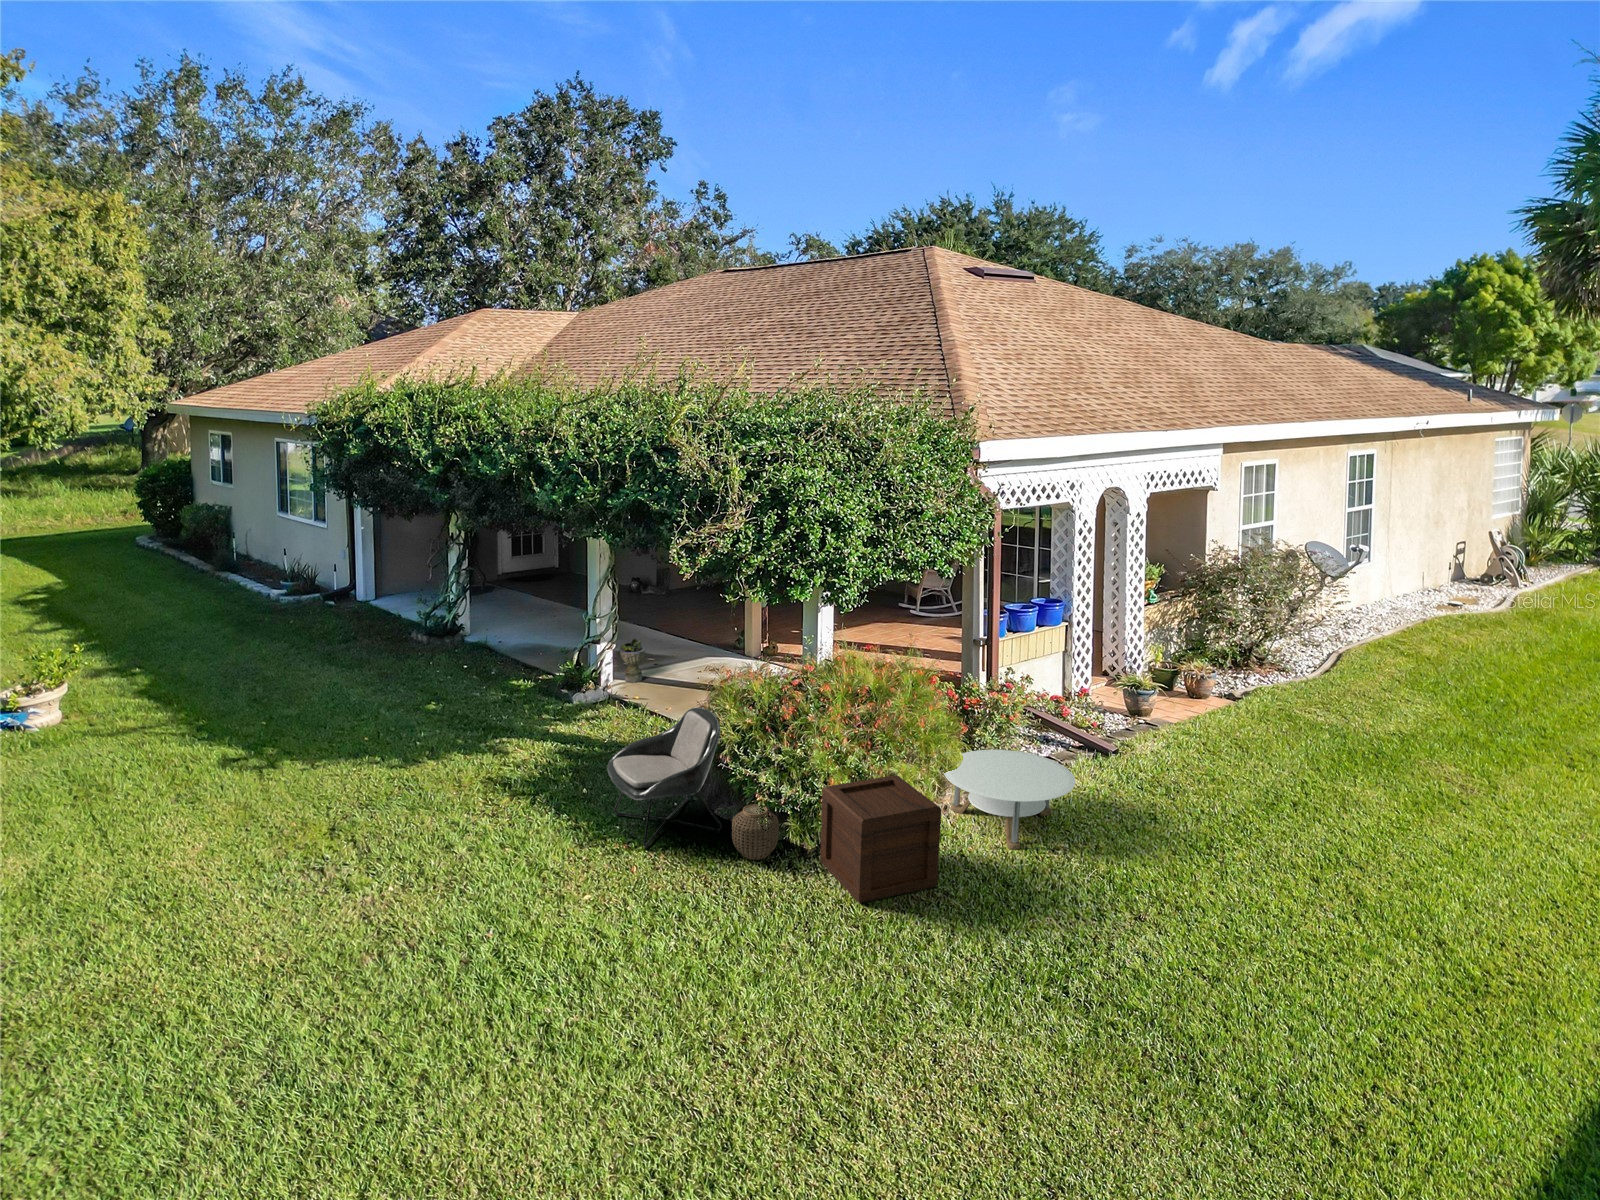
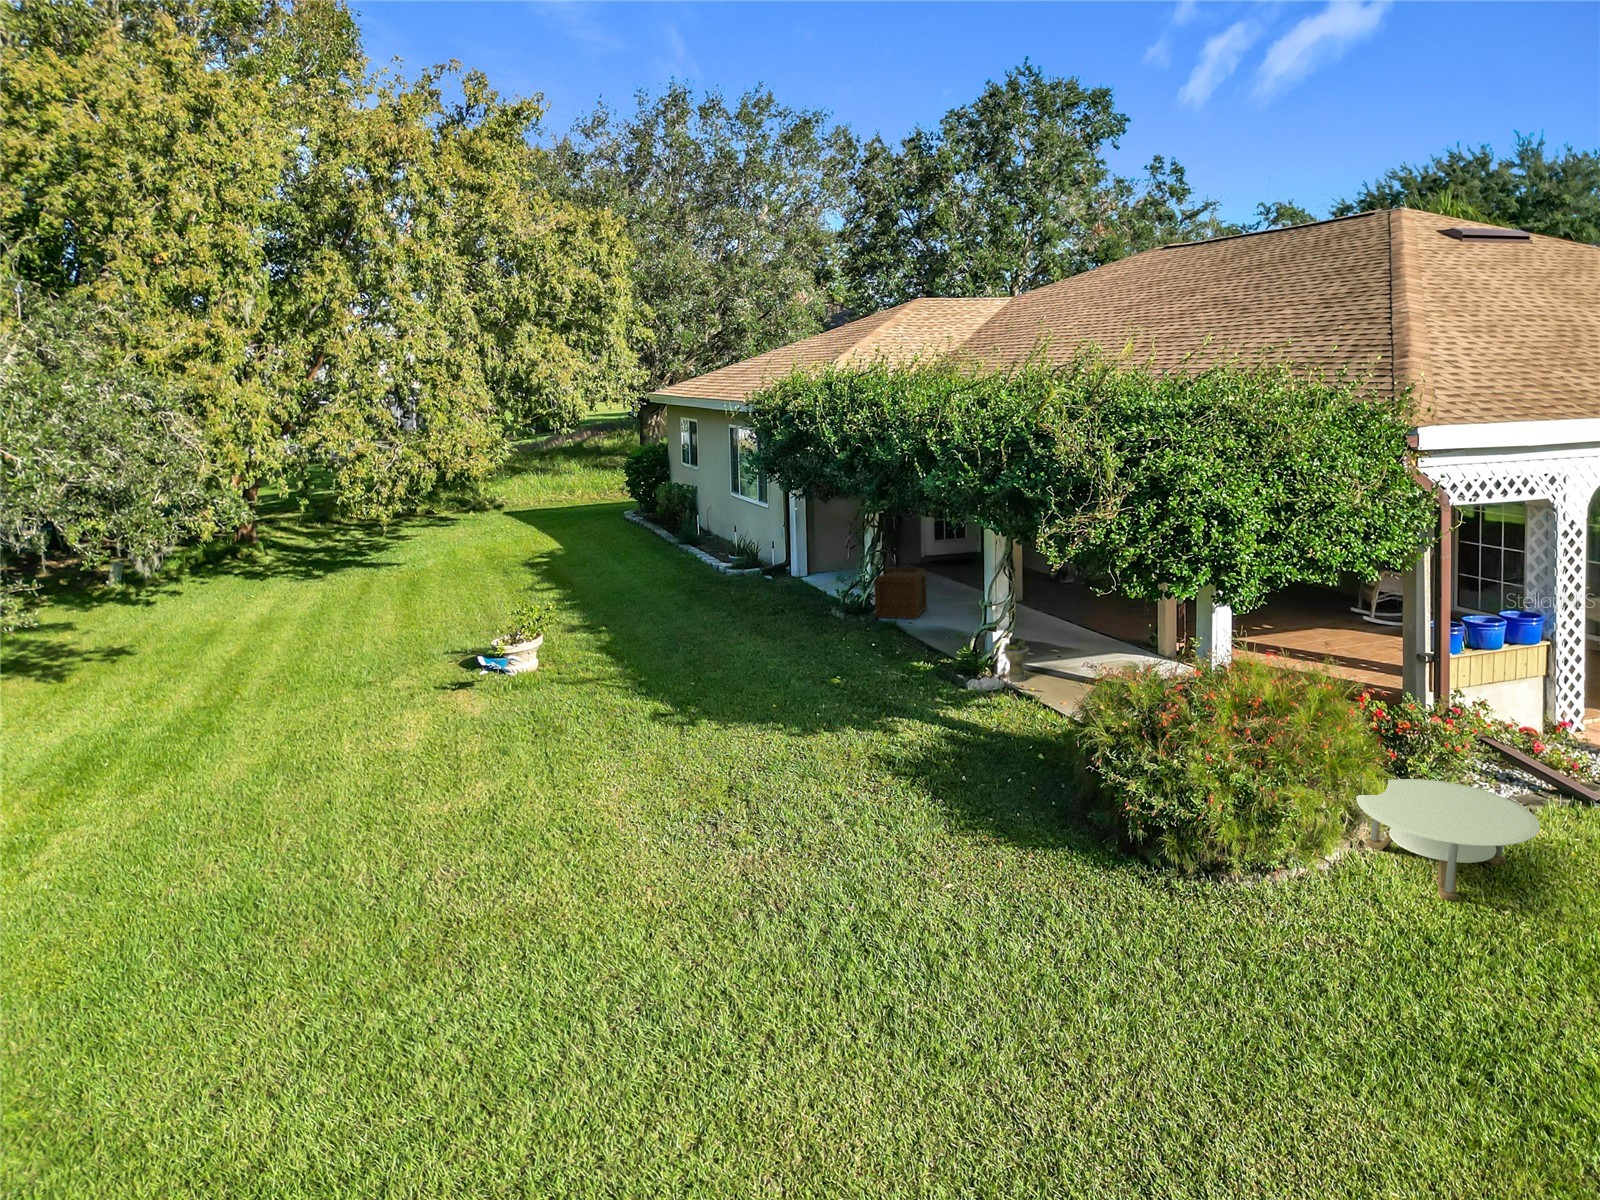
lounge chair: present [607,708,722,849] -> none [974,708,1090,847]
wooden crate: present [820,775,941,903] -> present [874,568,927,619]
woven basket: present [732,804,779,860] -> none [1098,813,1151,873]

